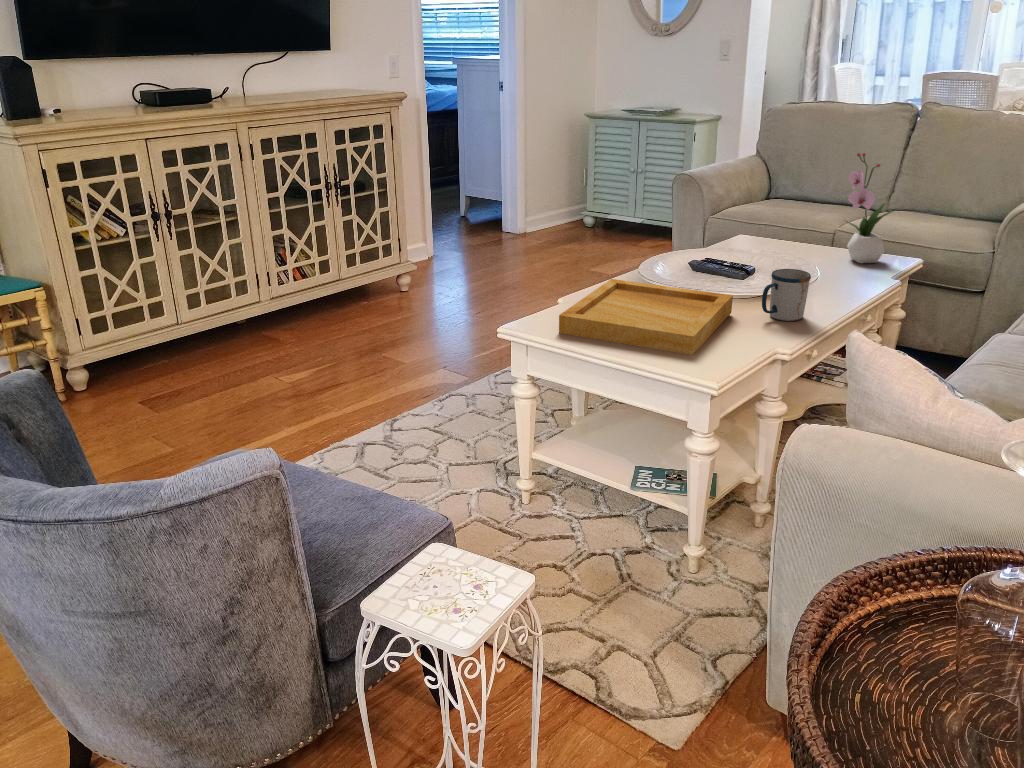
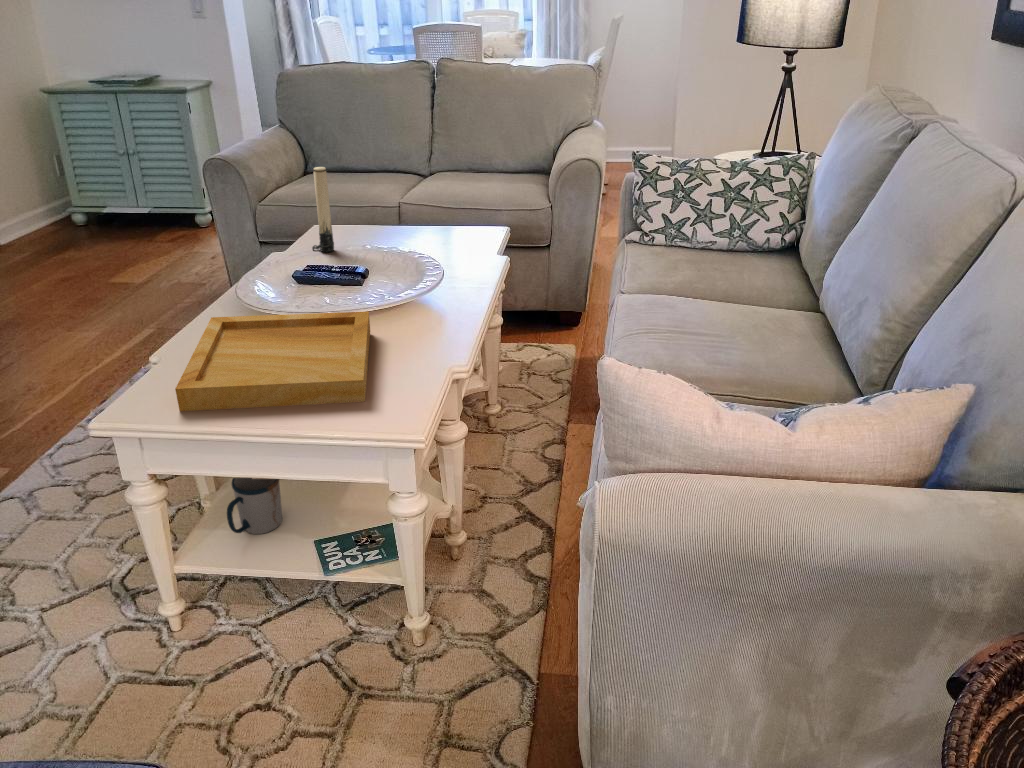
flower arrangement: present [846,153,896,263] -> none [424,124,477,241]
candle: none [728,181,753,256] -> present [312,167,334,252]
mug: present [762,269,811,321] -> present [227,478,282,534]

